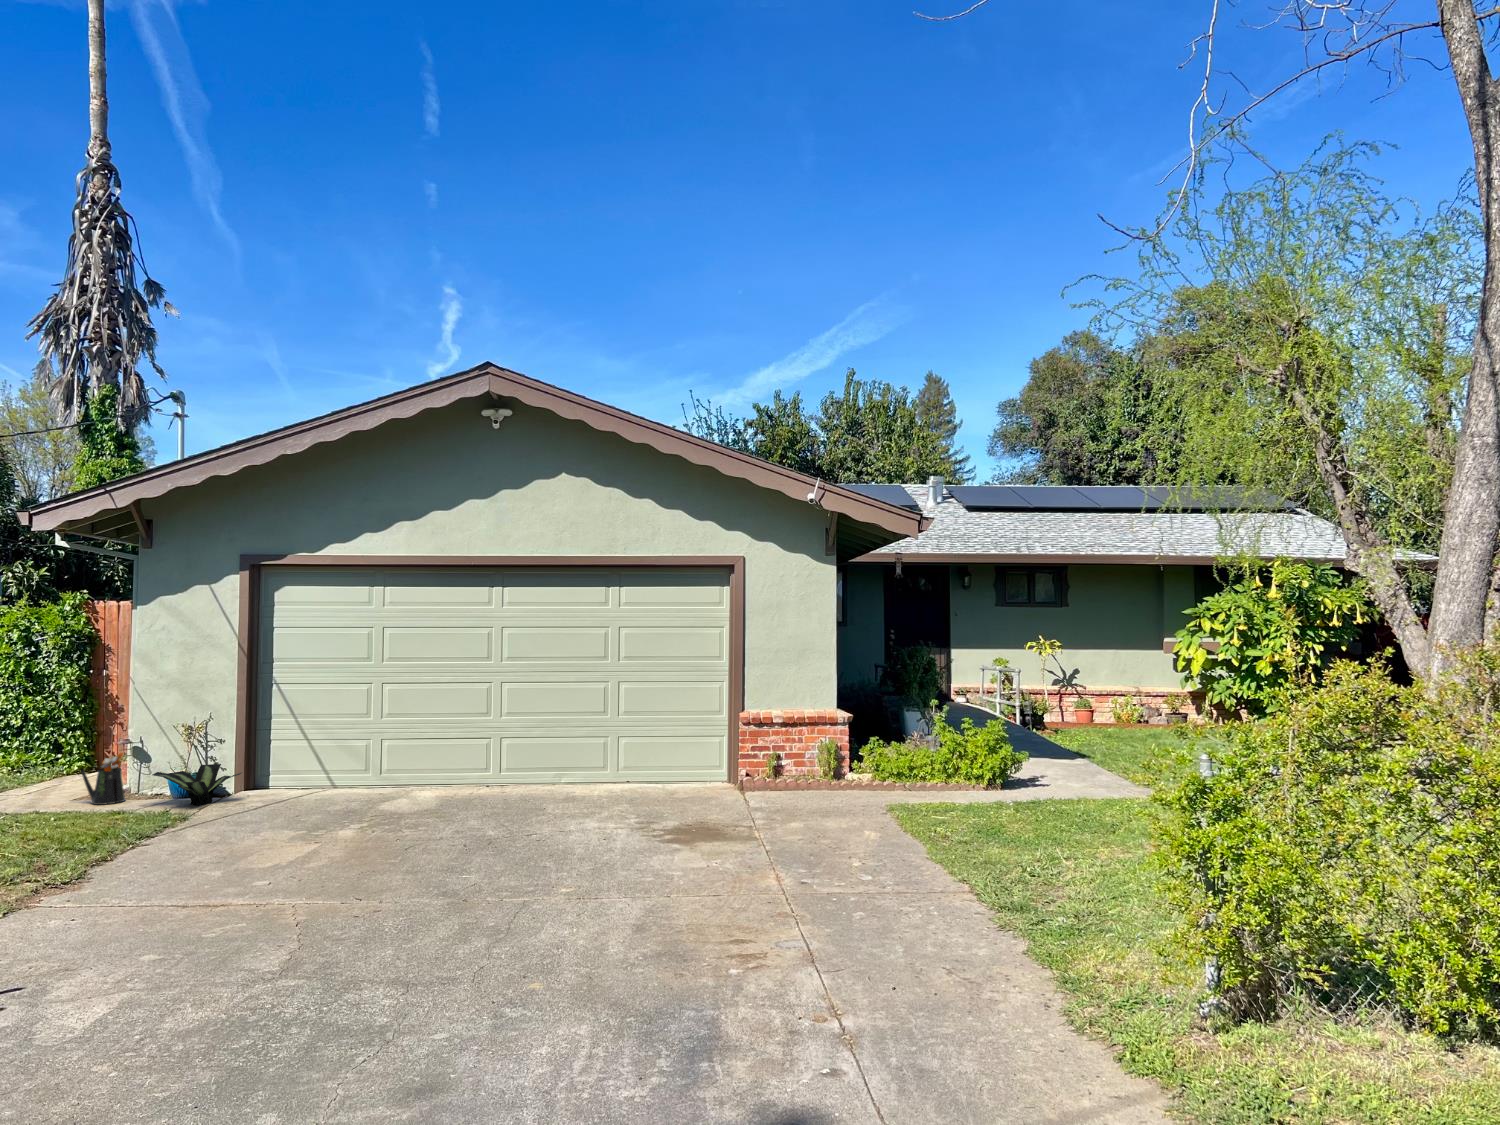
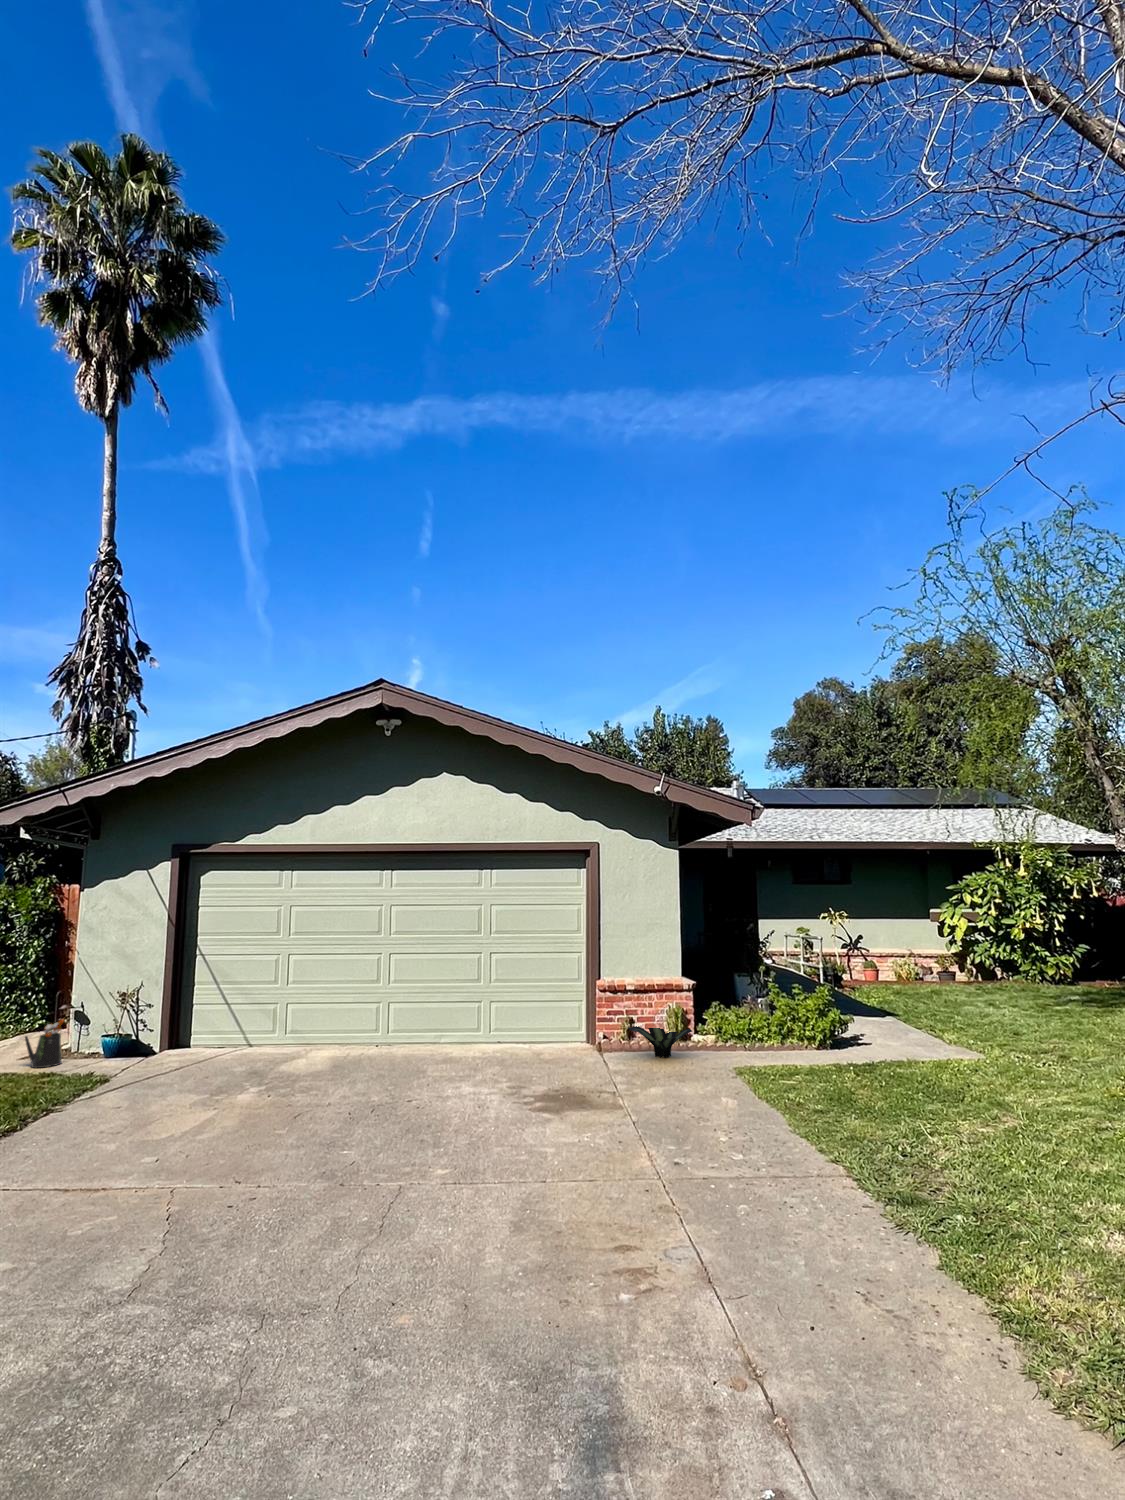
potted plant: present [152,764,241,806] -> present [628,1026,692,1058]

